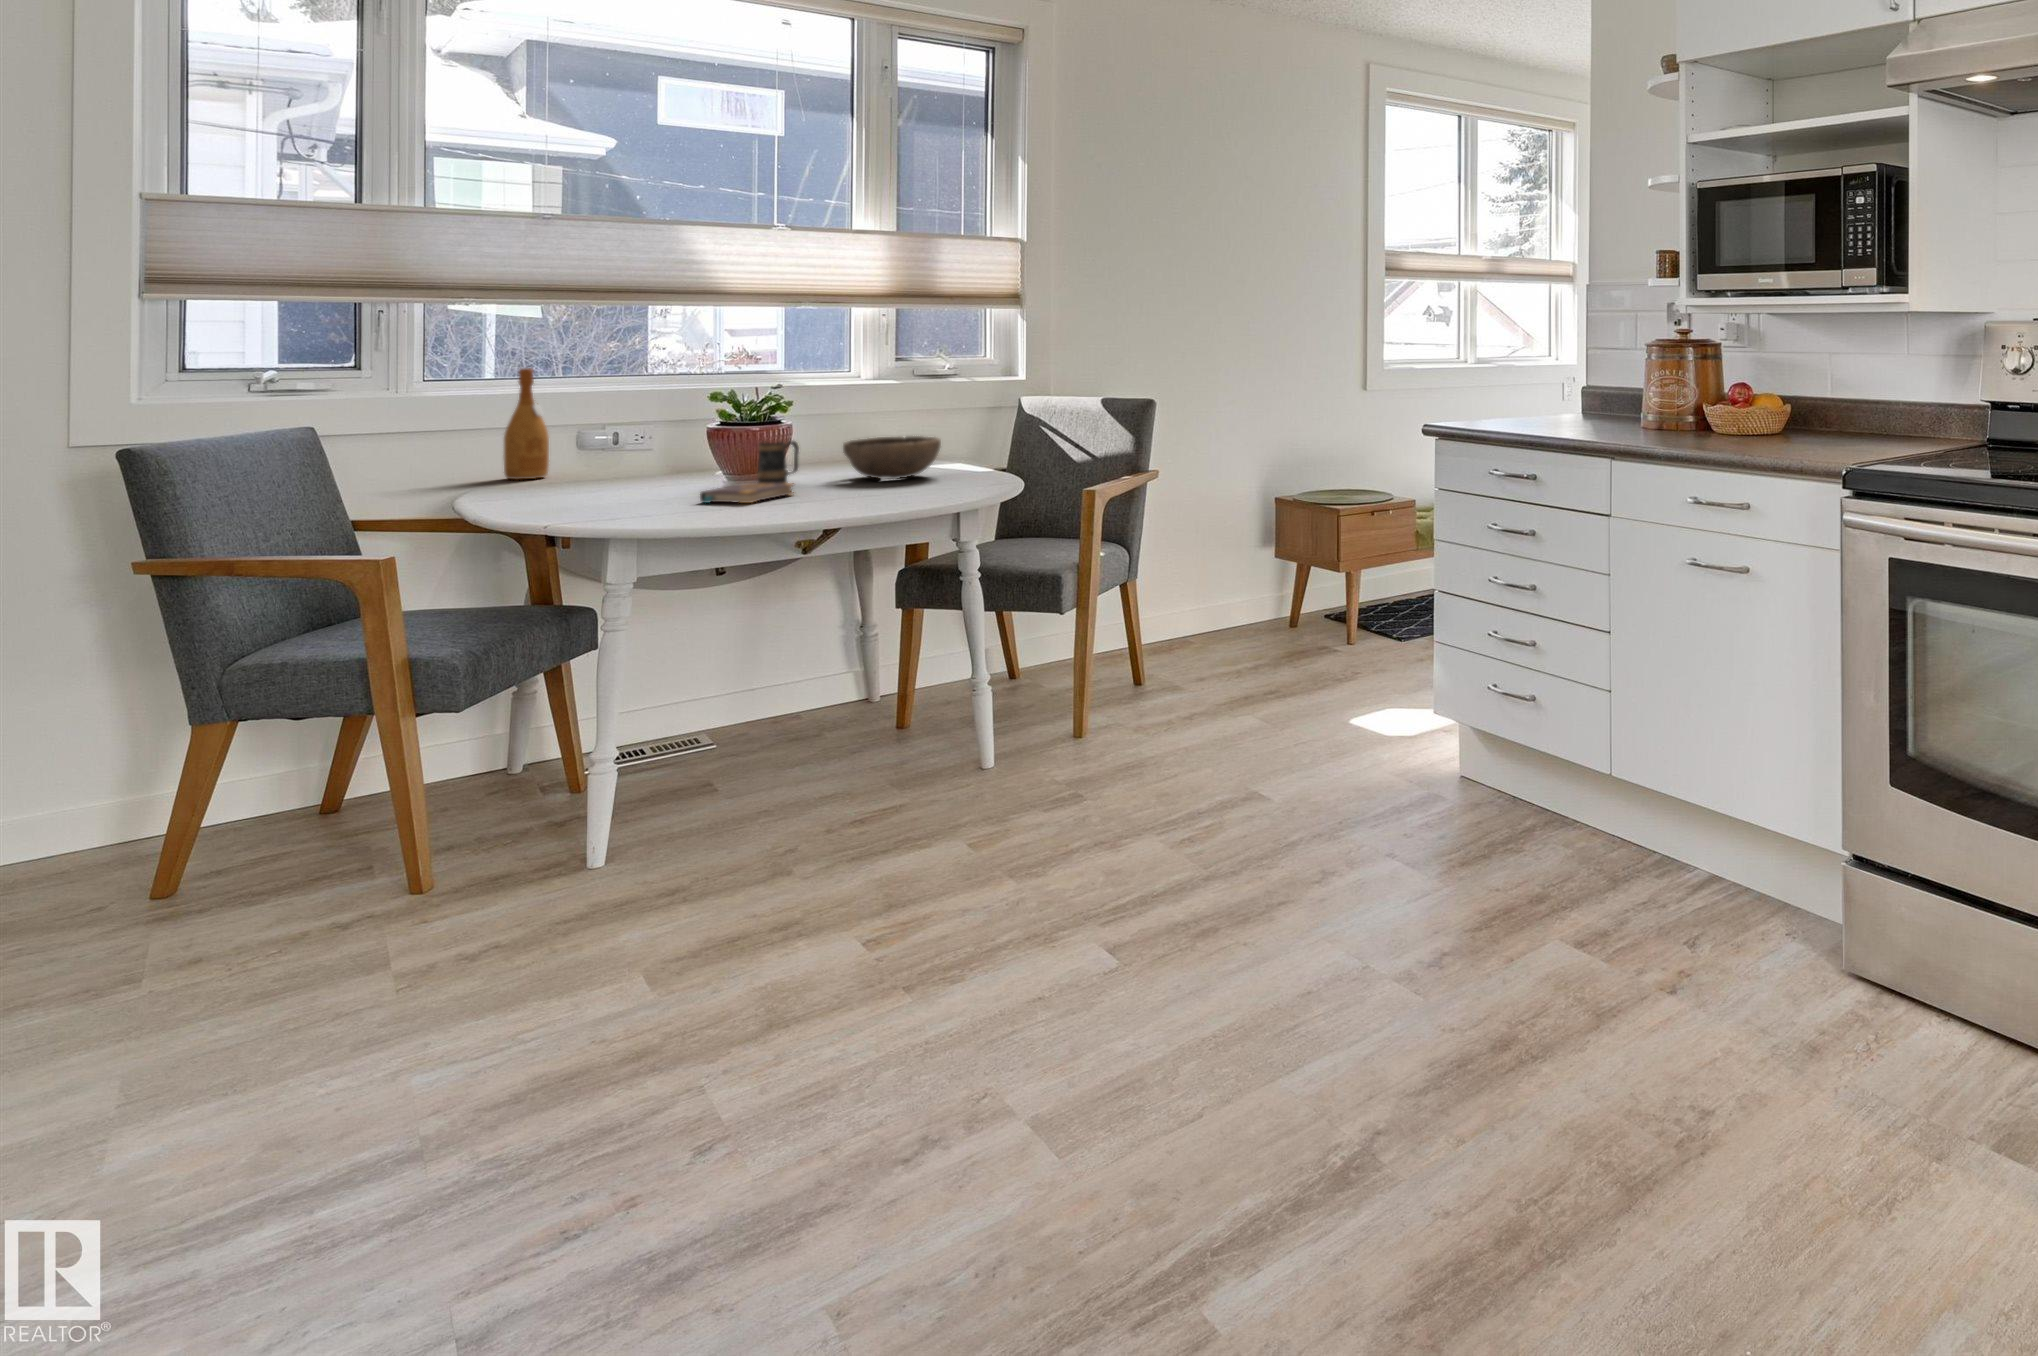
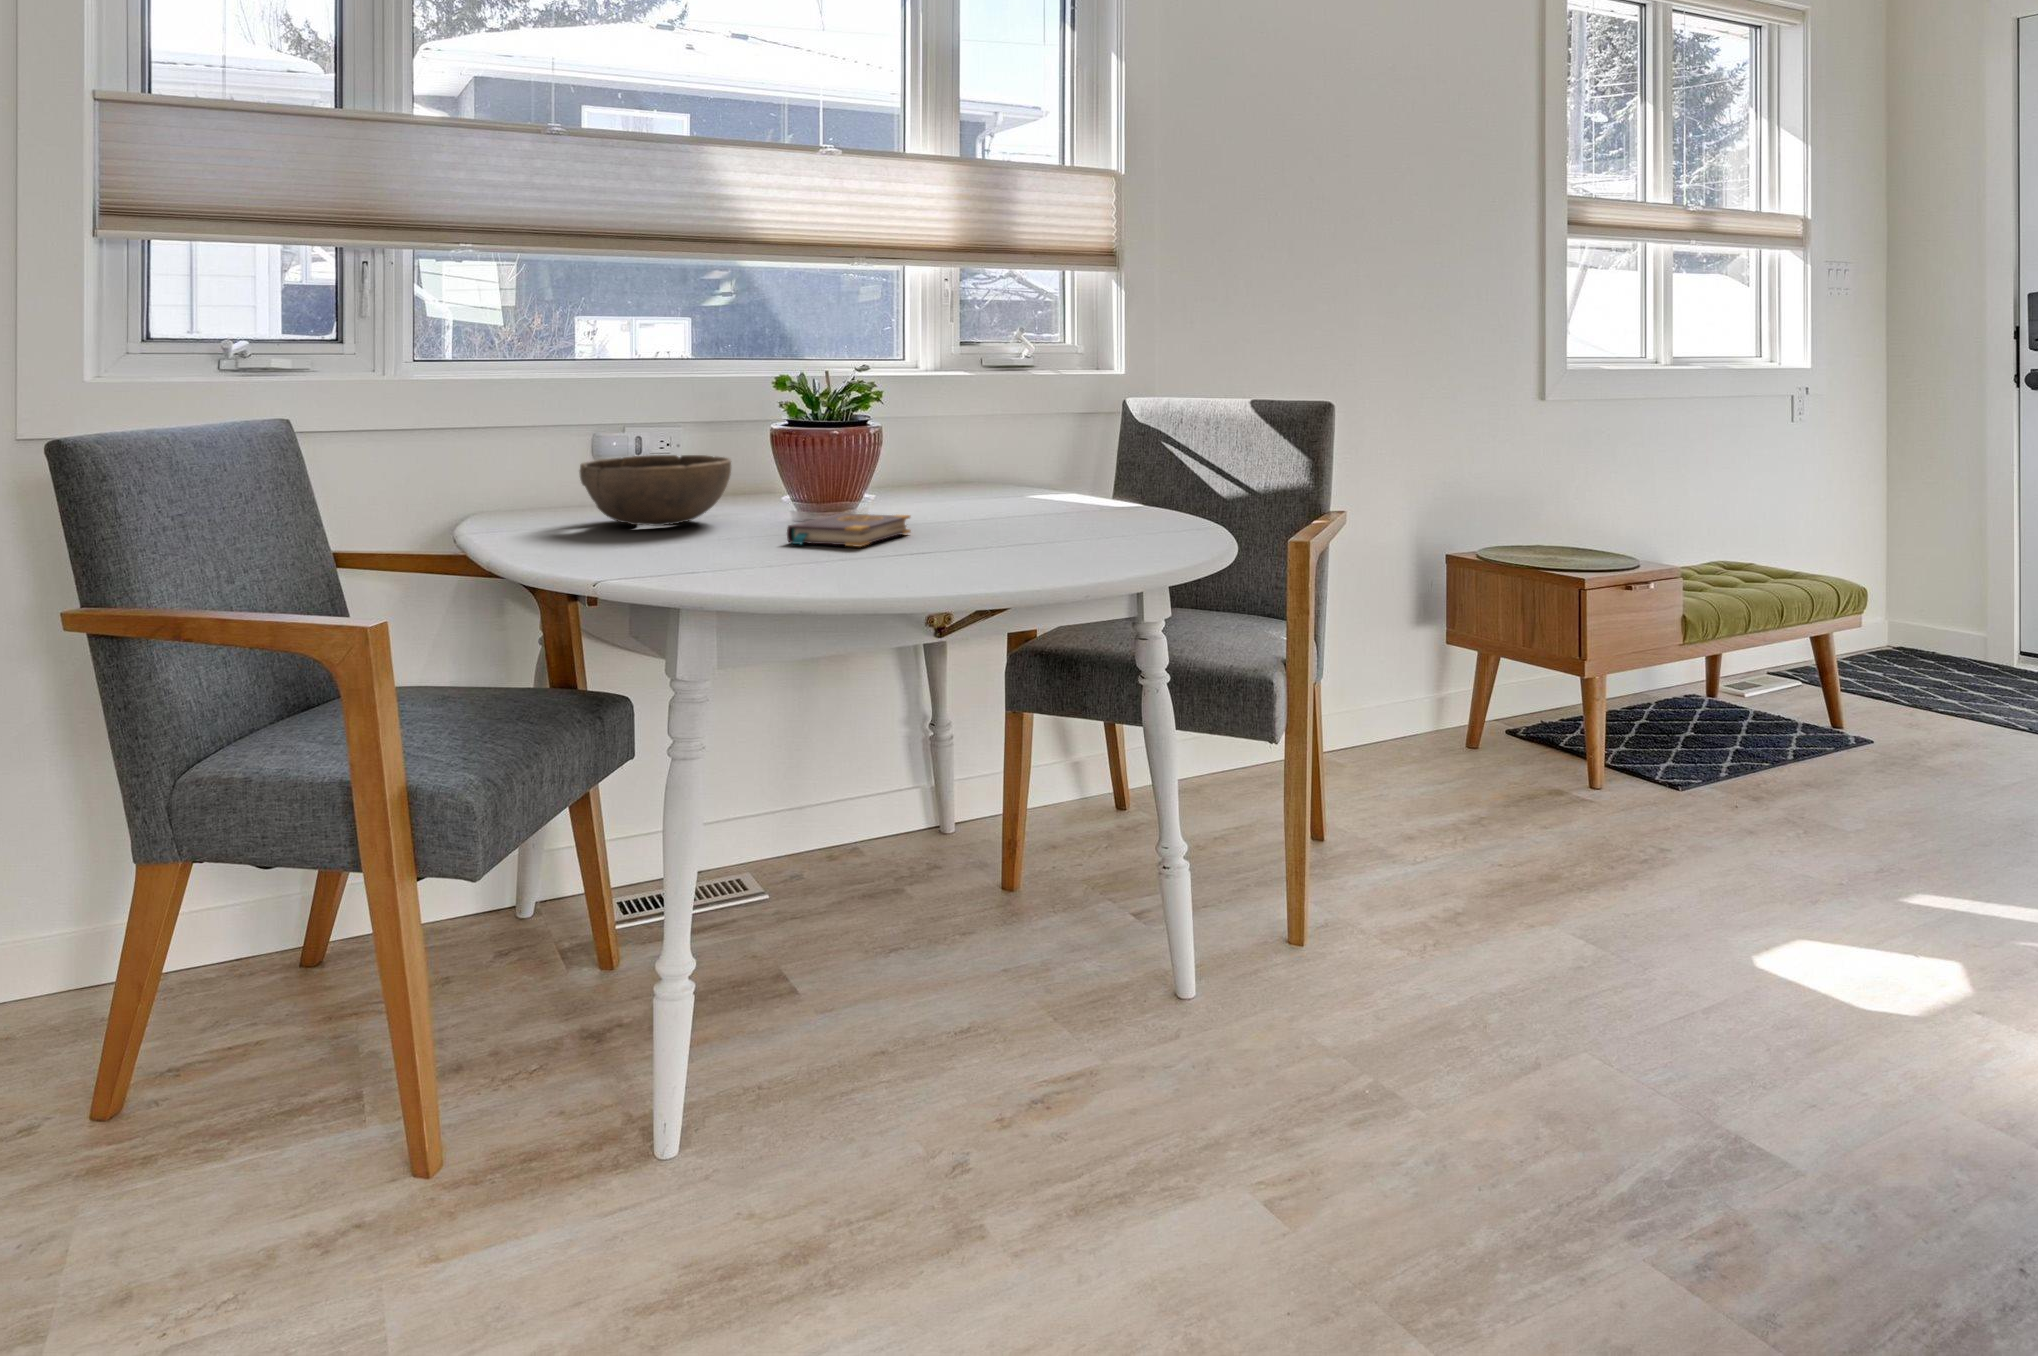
wine bottle: present [504,368,549,480] -> none [507,342,560,499]
bowl: present [843,436,941,479] -> present [580,455,731,526]
mug: present [757,441,799,483] -> none [841,449,899,520]

